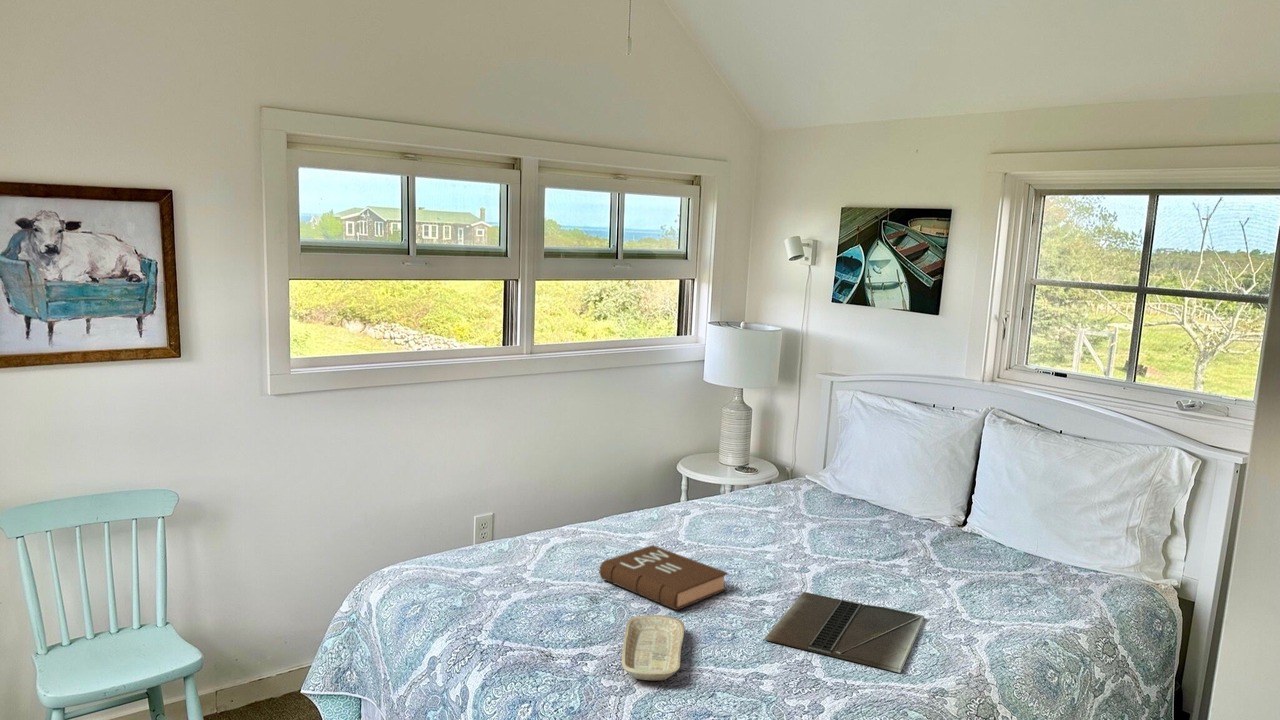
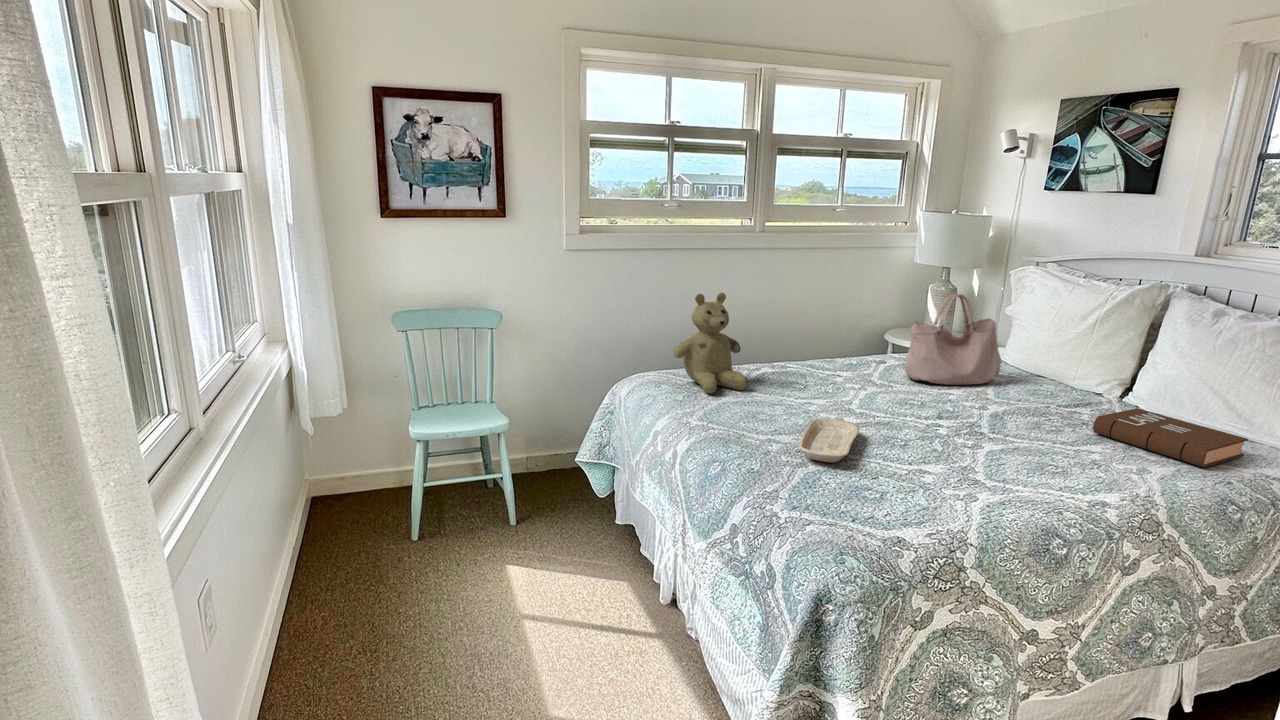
handbag: none [715,434,814,541] -> present [905,293,1001,385]
teddy bear: none [441,455,539,590] -> present [674,293,748,394]
book: present [600,546,727,610] -> present [1093,408,1248,467]
laptop: present [764,592,924,673] -> none [932,421,1098,486]

